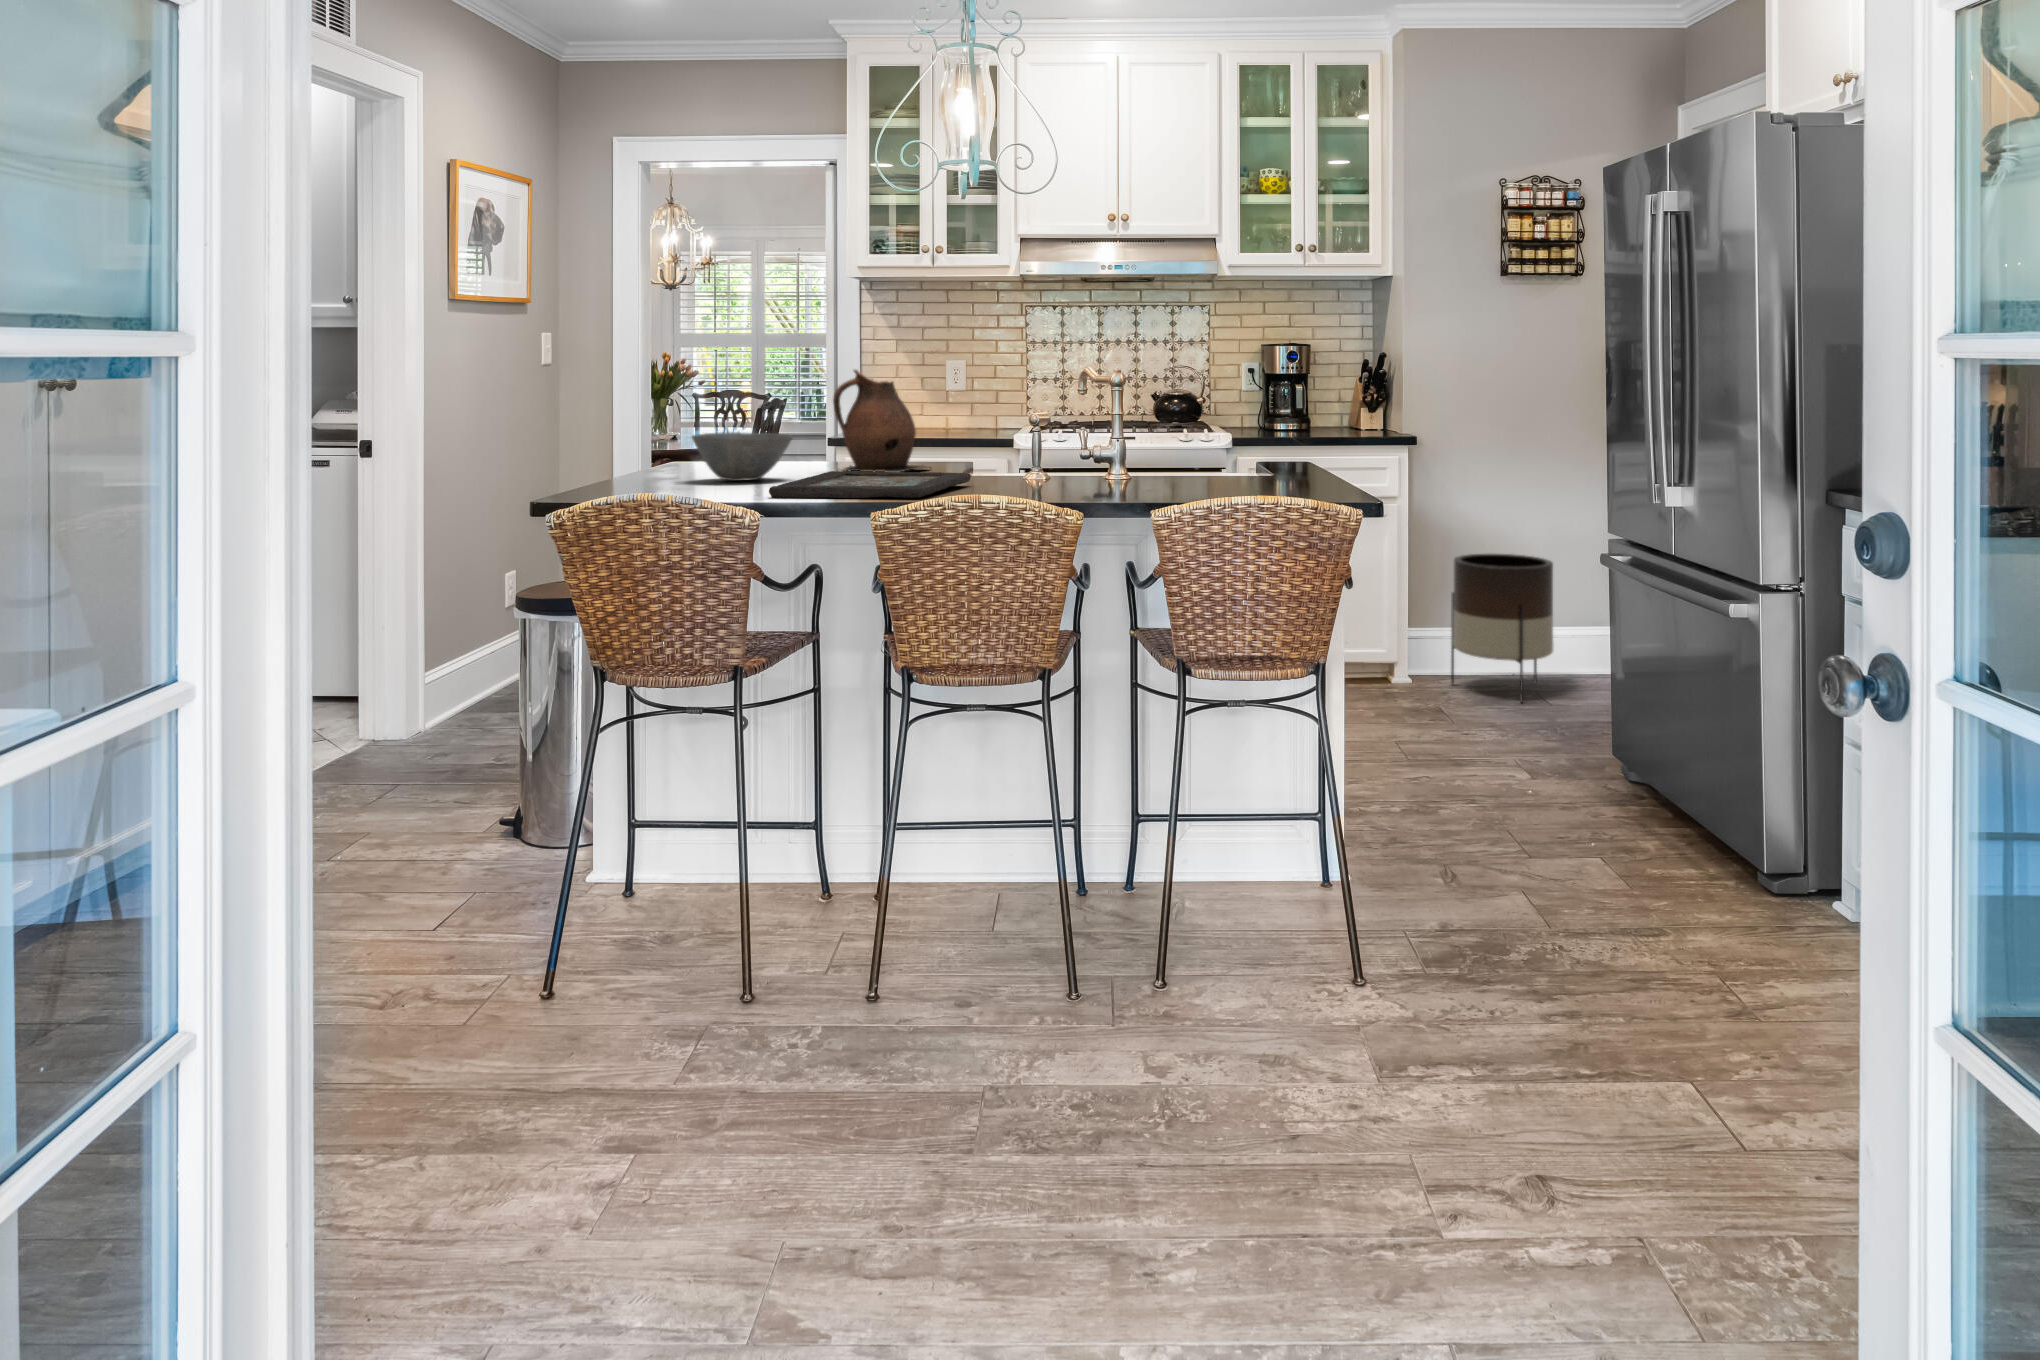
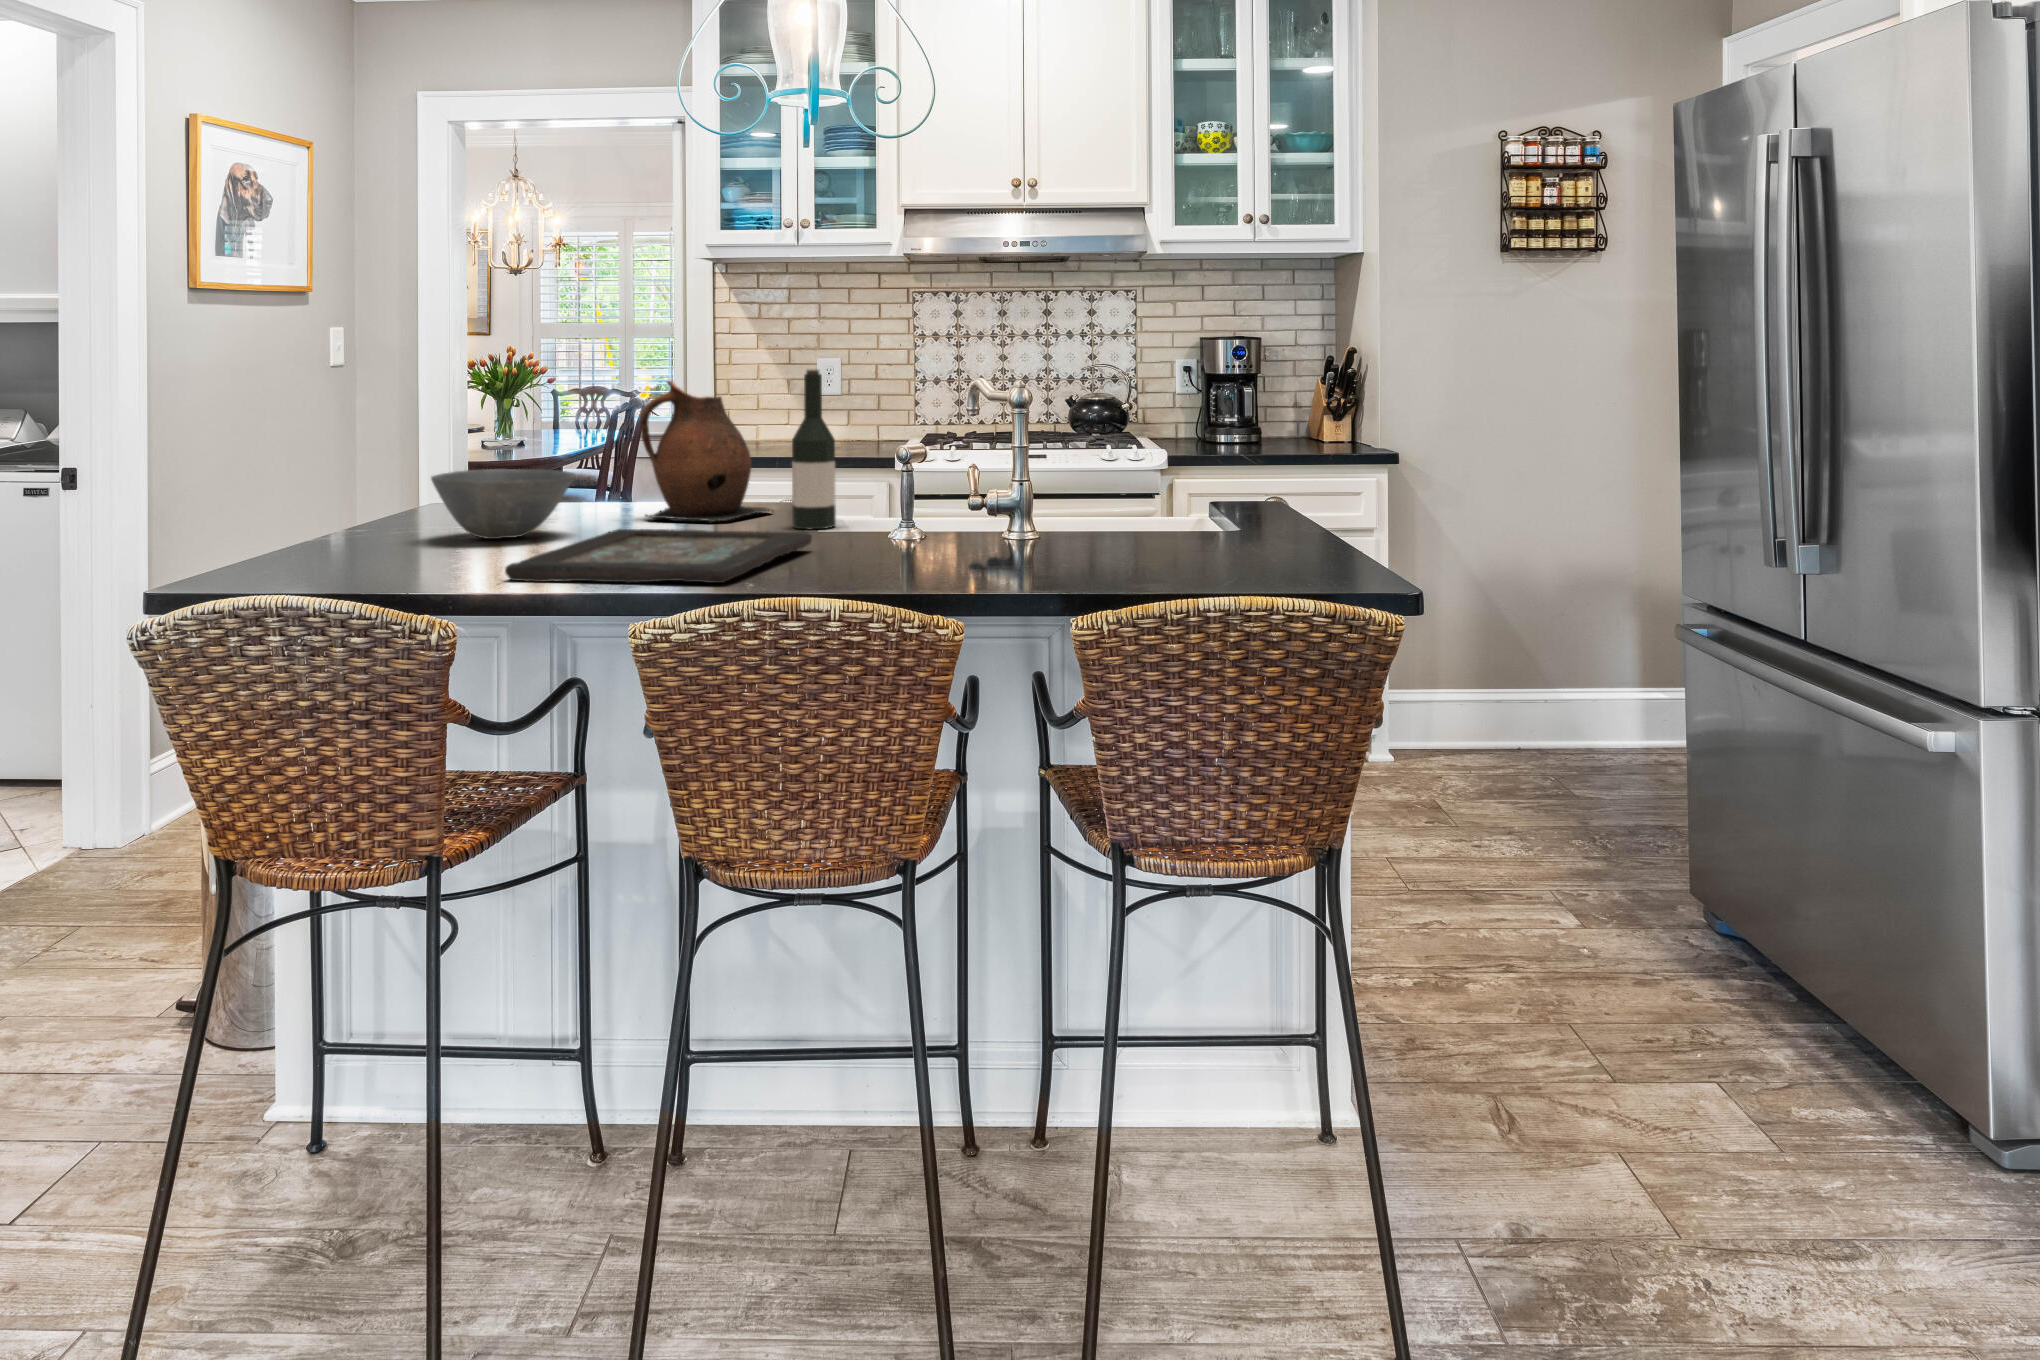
wine bottle: none [950,361,981,477] -> present [792,369,836,529]
planter: present [1451,554,1554,703] -> none [1443,599,1575,794]

